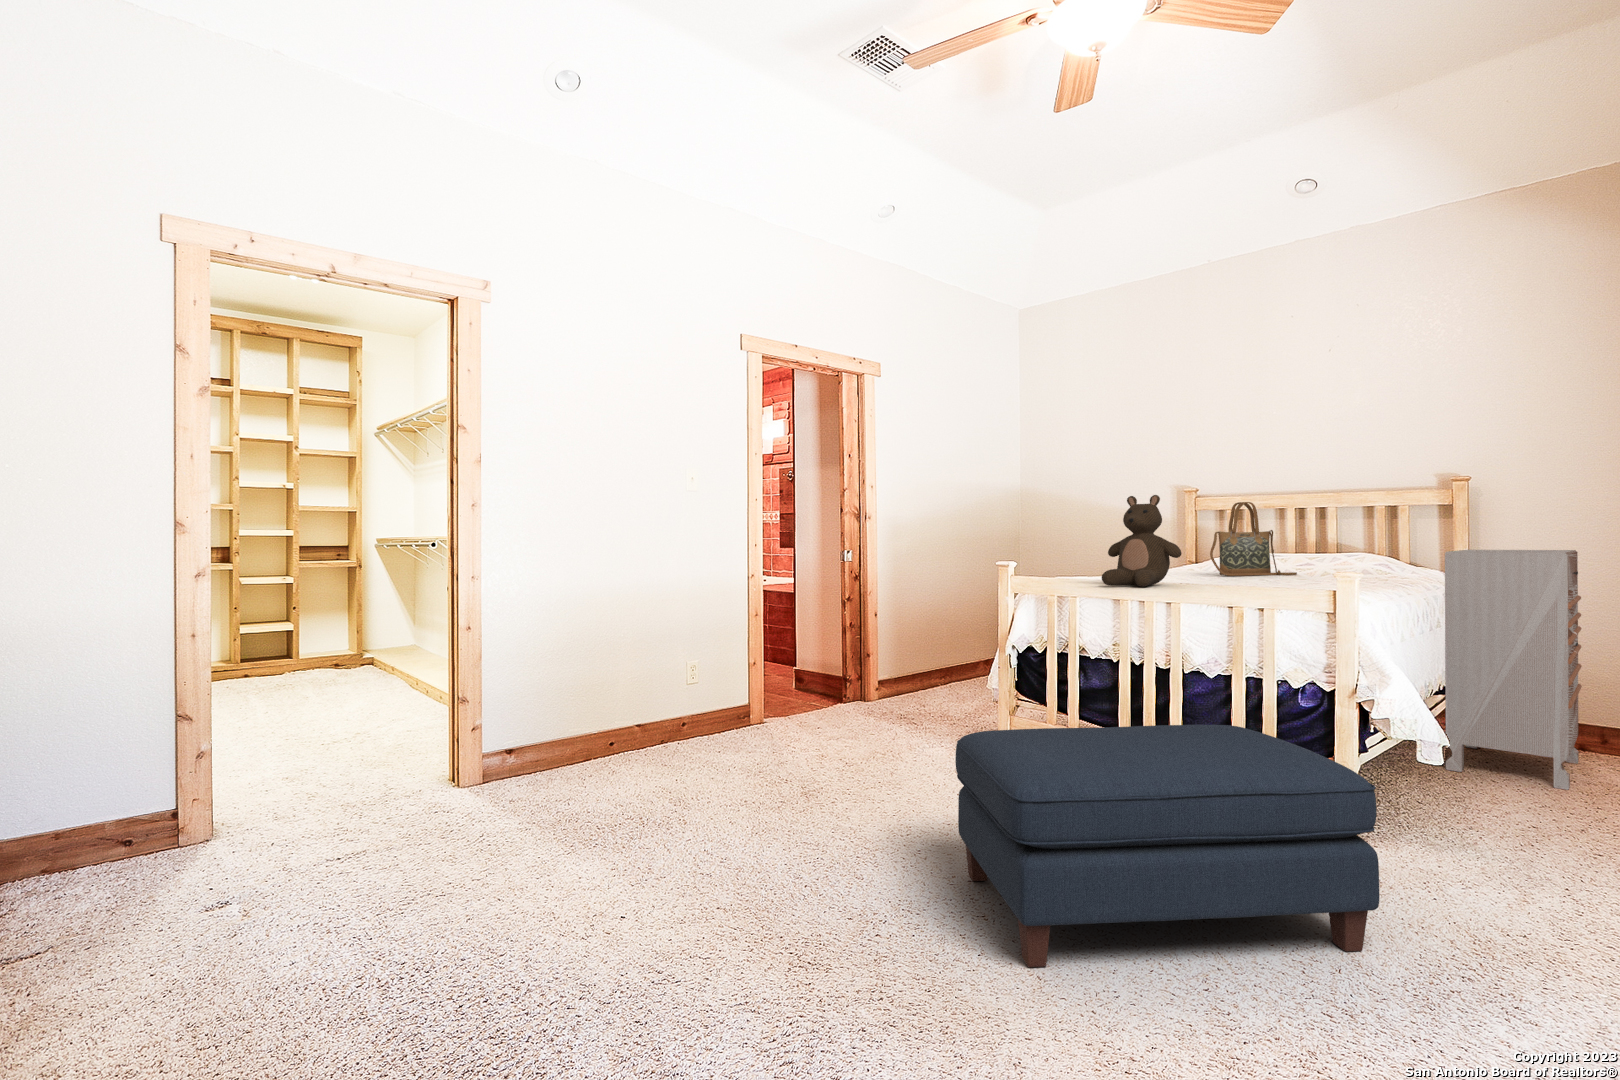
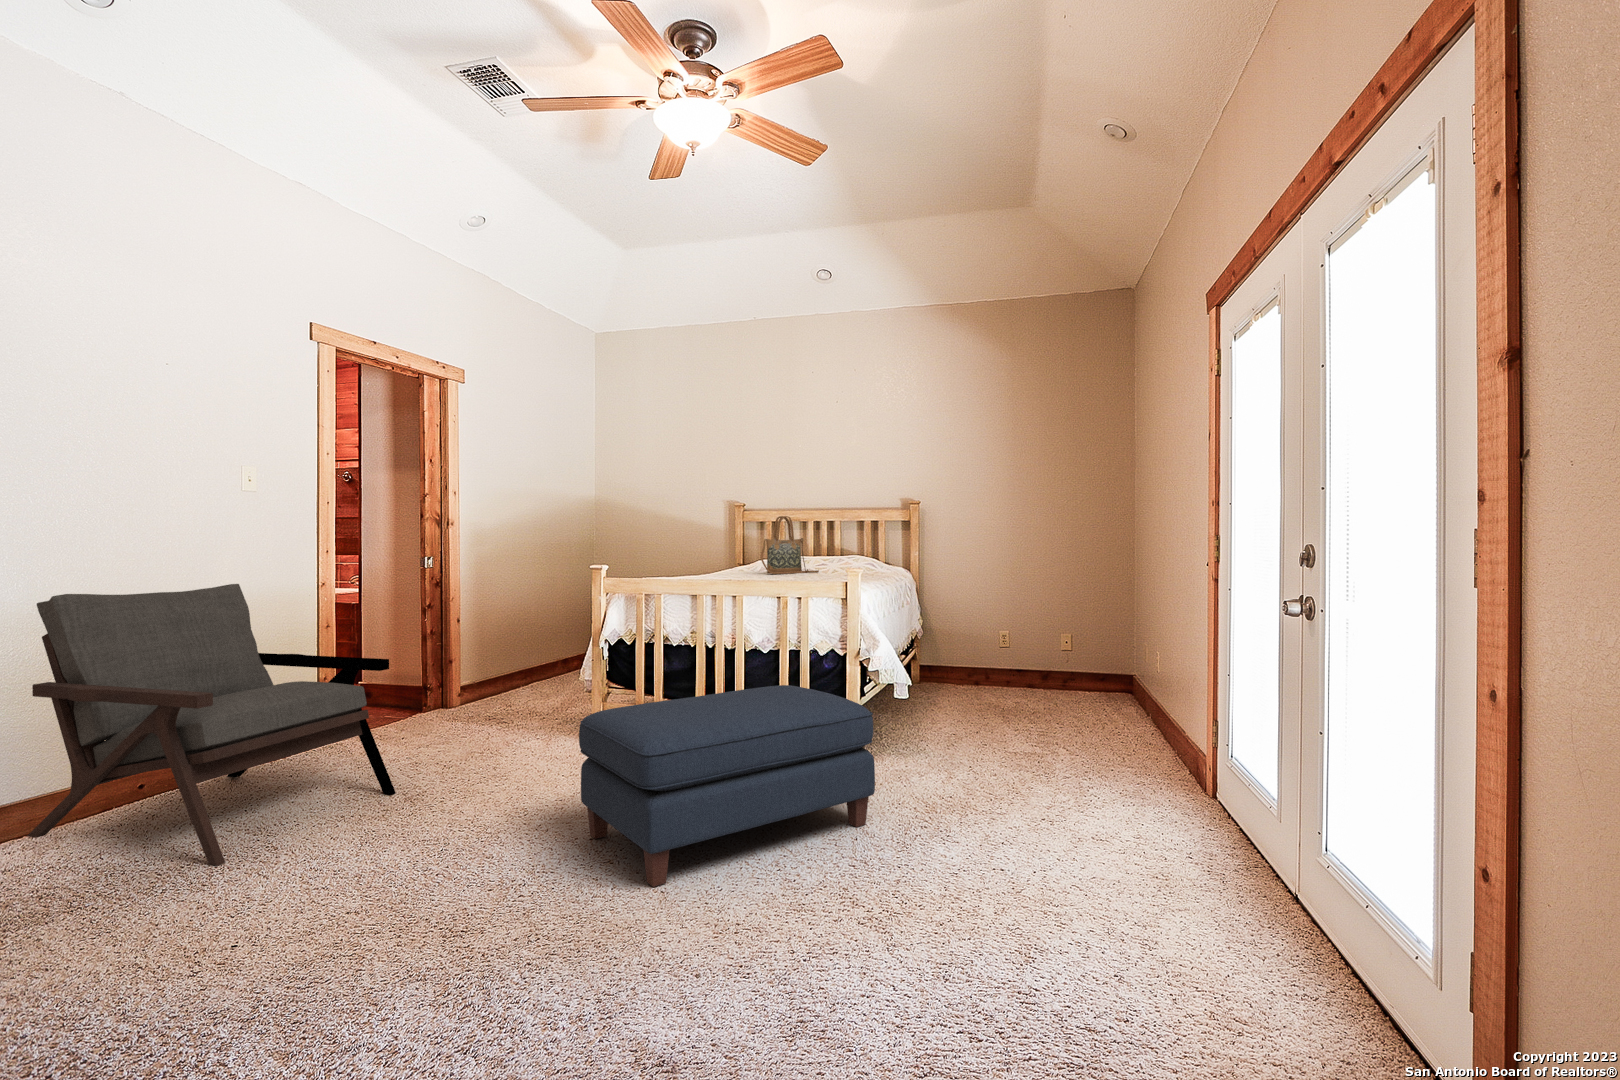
stuffed bear: present [1102,495,1182,587] -> none [685,510,745,584]
dresser: present [1445,550,1582,790] -> none [906,552,976,709]
armchair: none [537,573,796,828] -> present [27,584,396,866]

